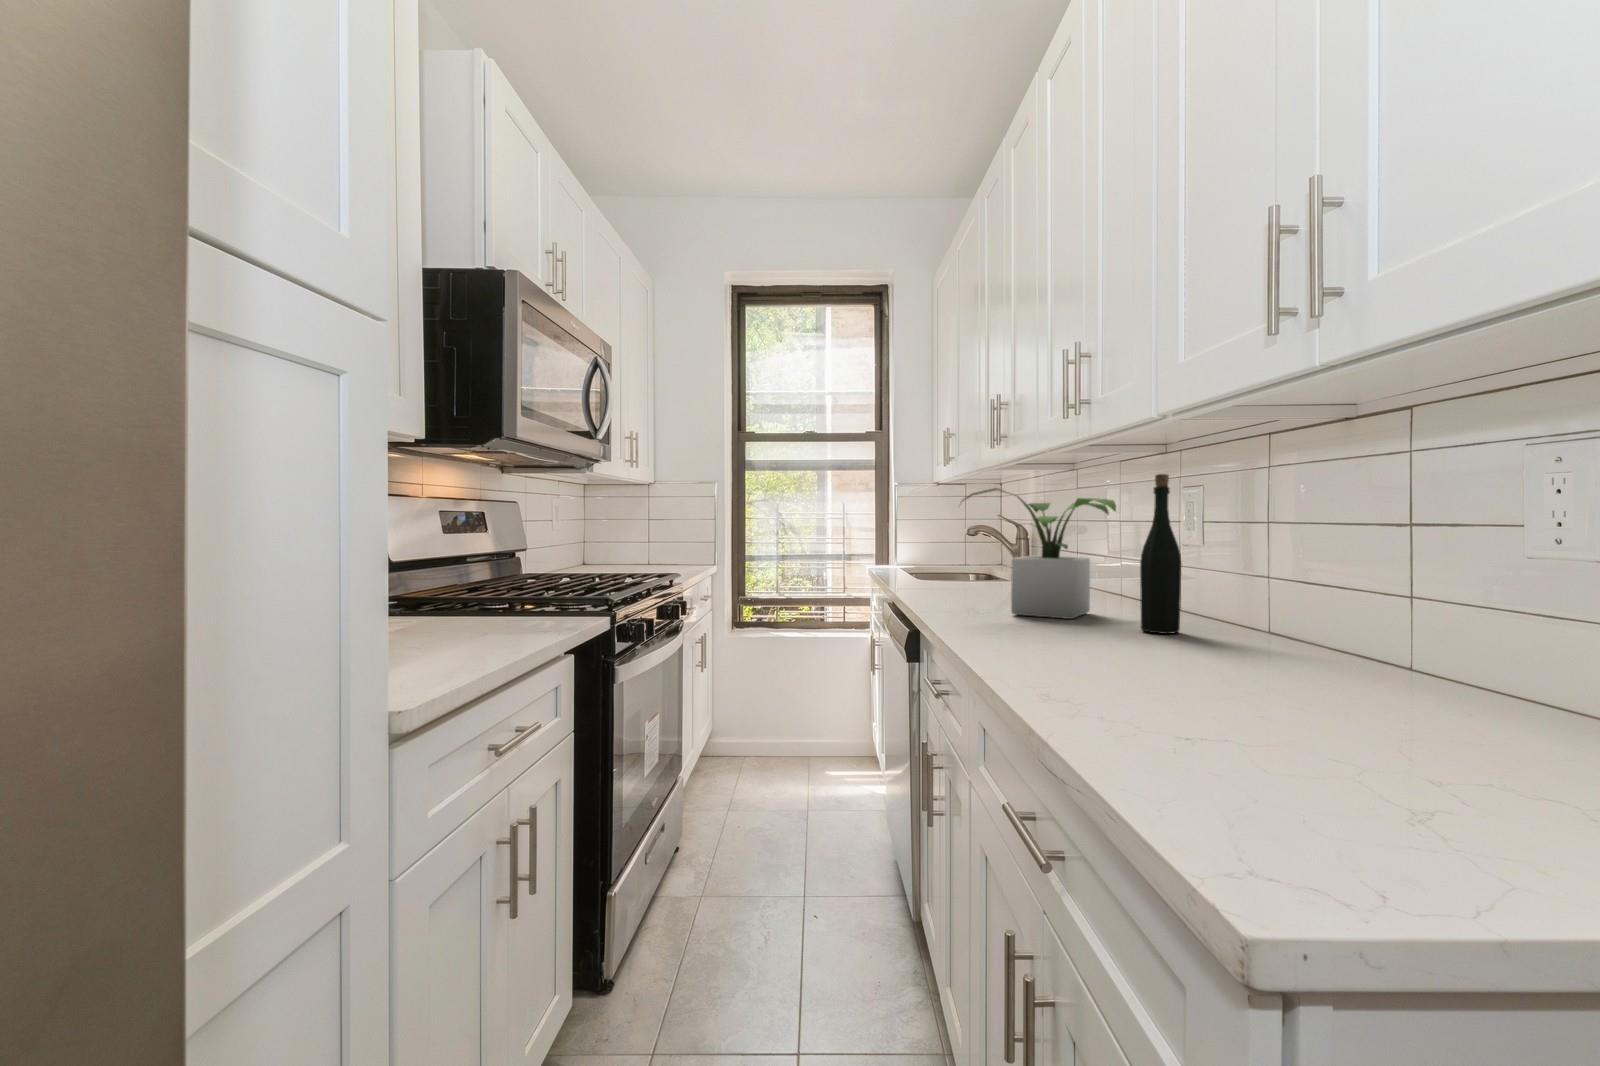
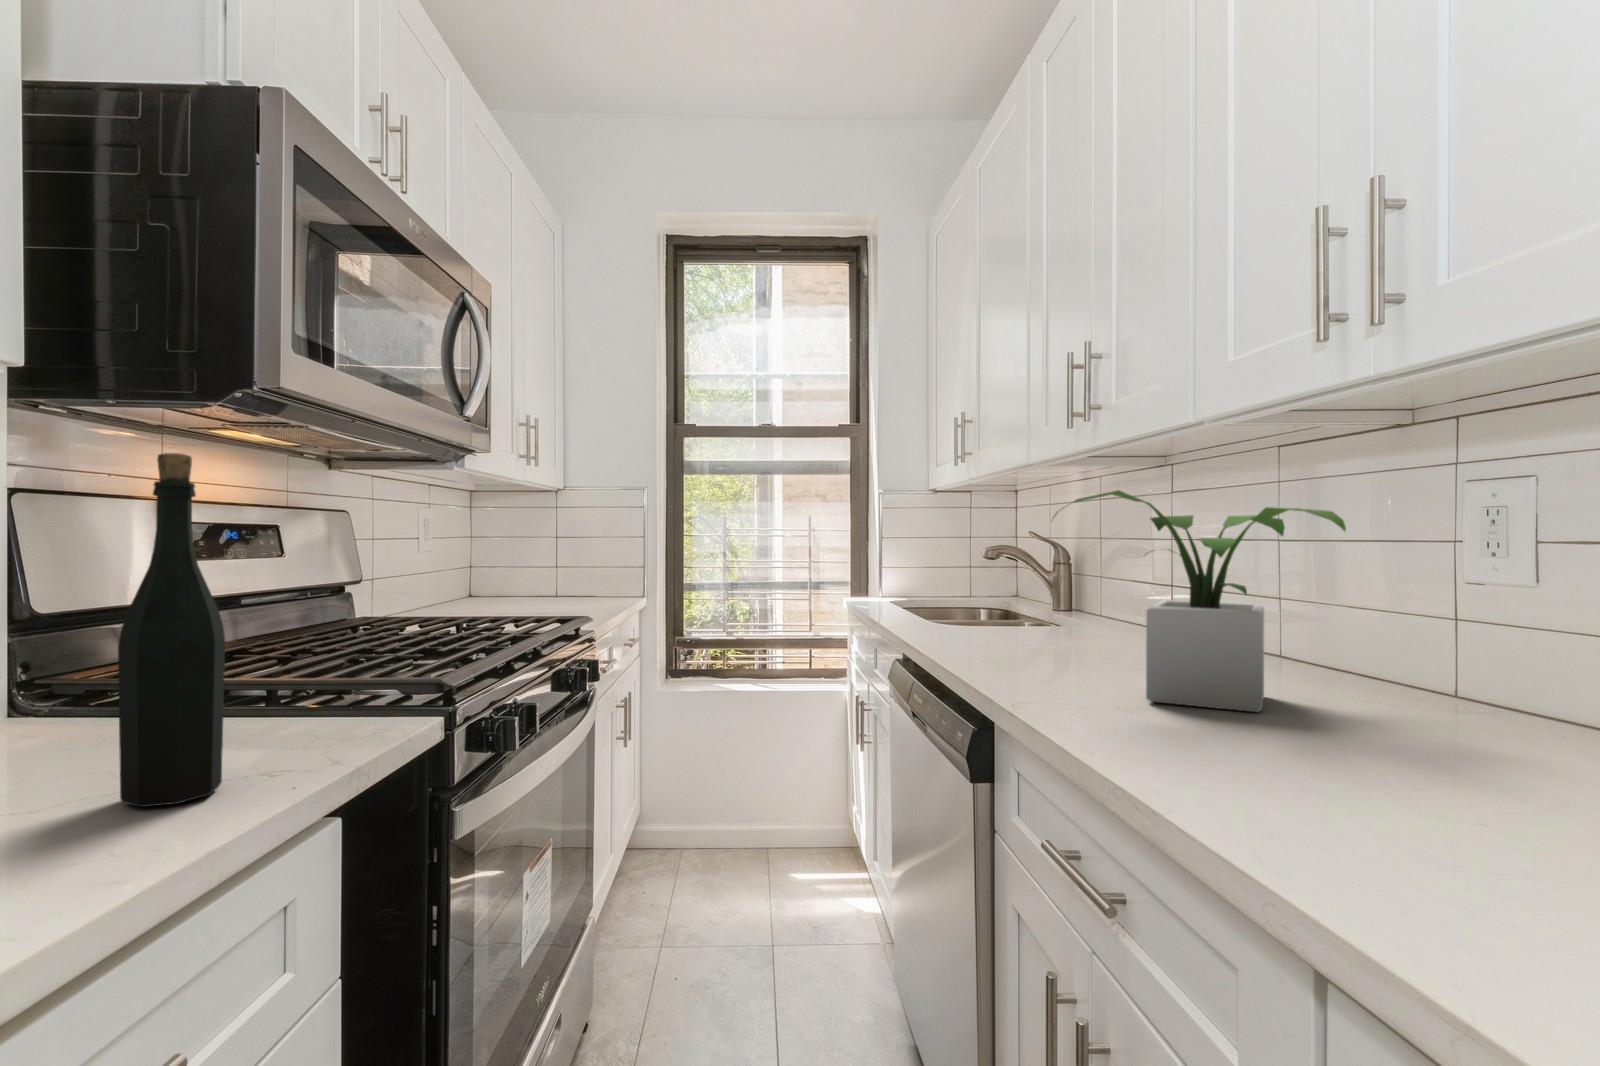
bottle: present [1140,474,1182,634] -> present [118,453,225,807]

